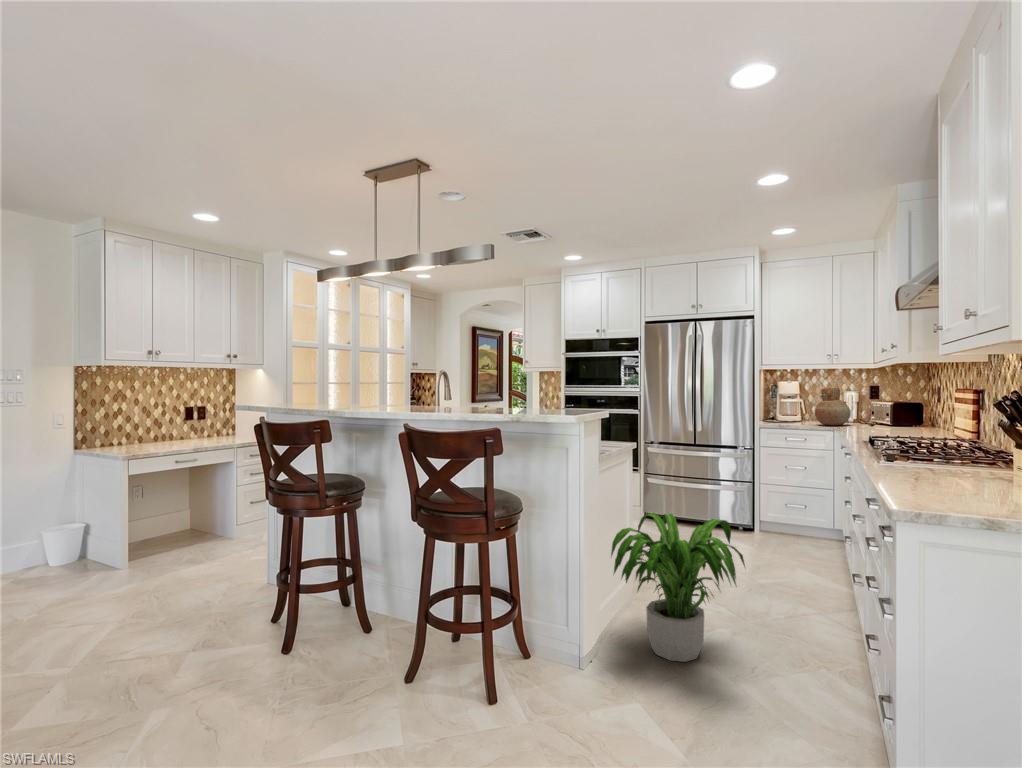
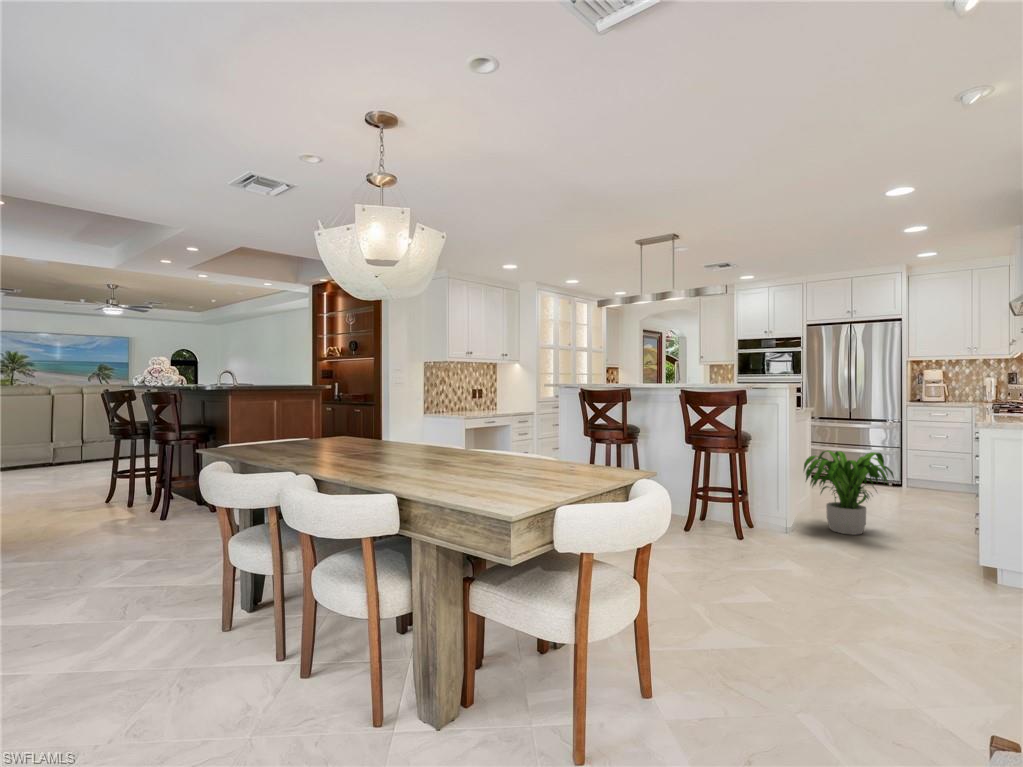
vase: present [815,388,850,426] -> none [955,374,986,403]

